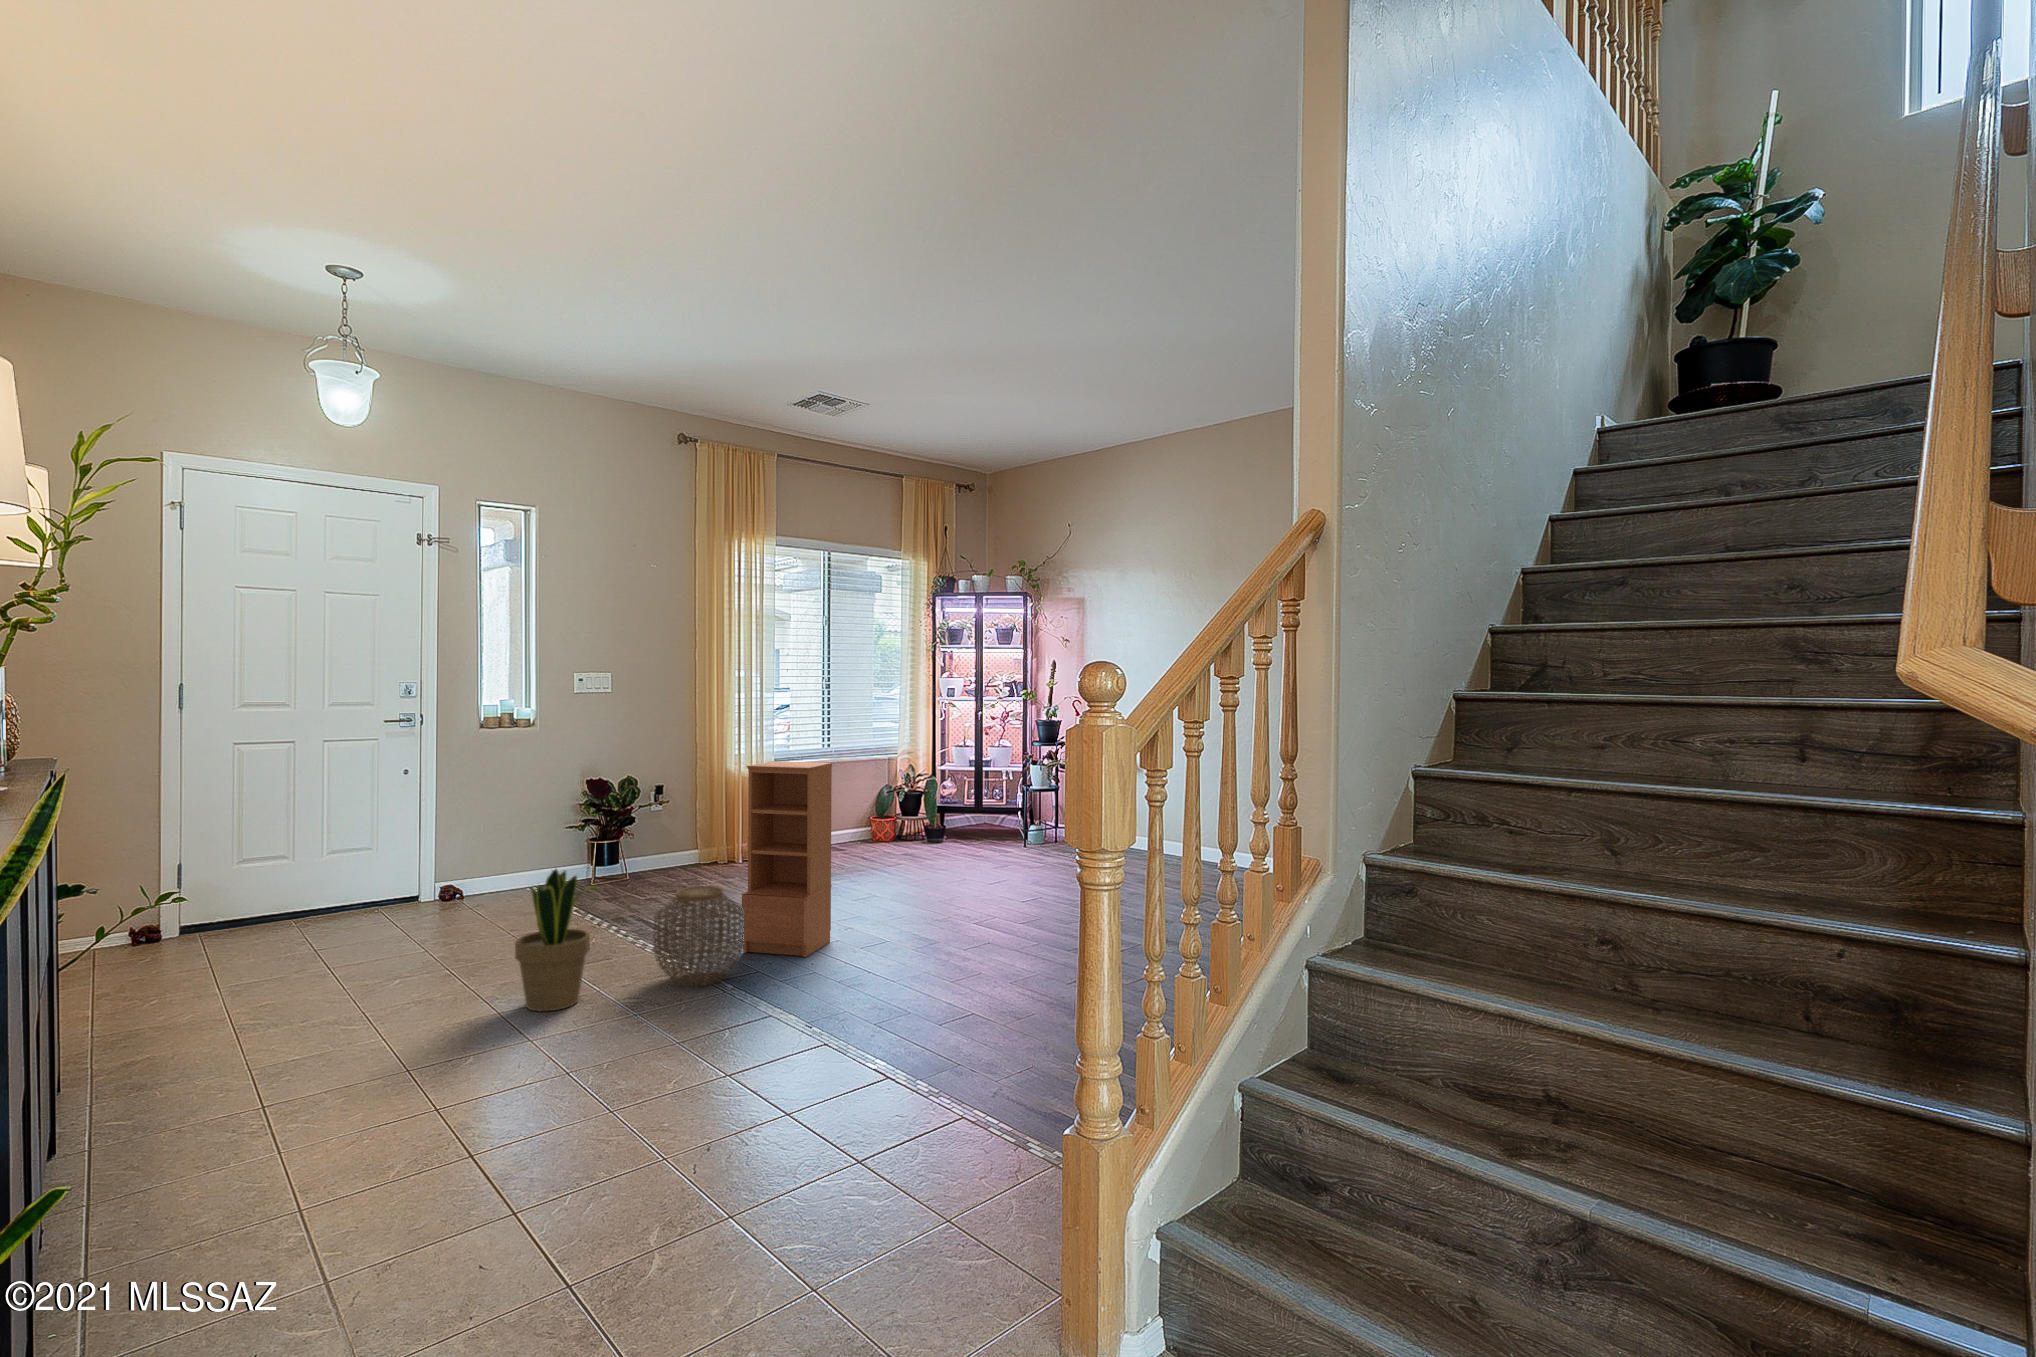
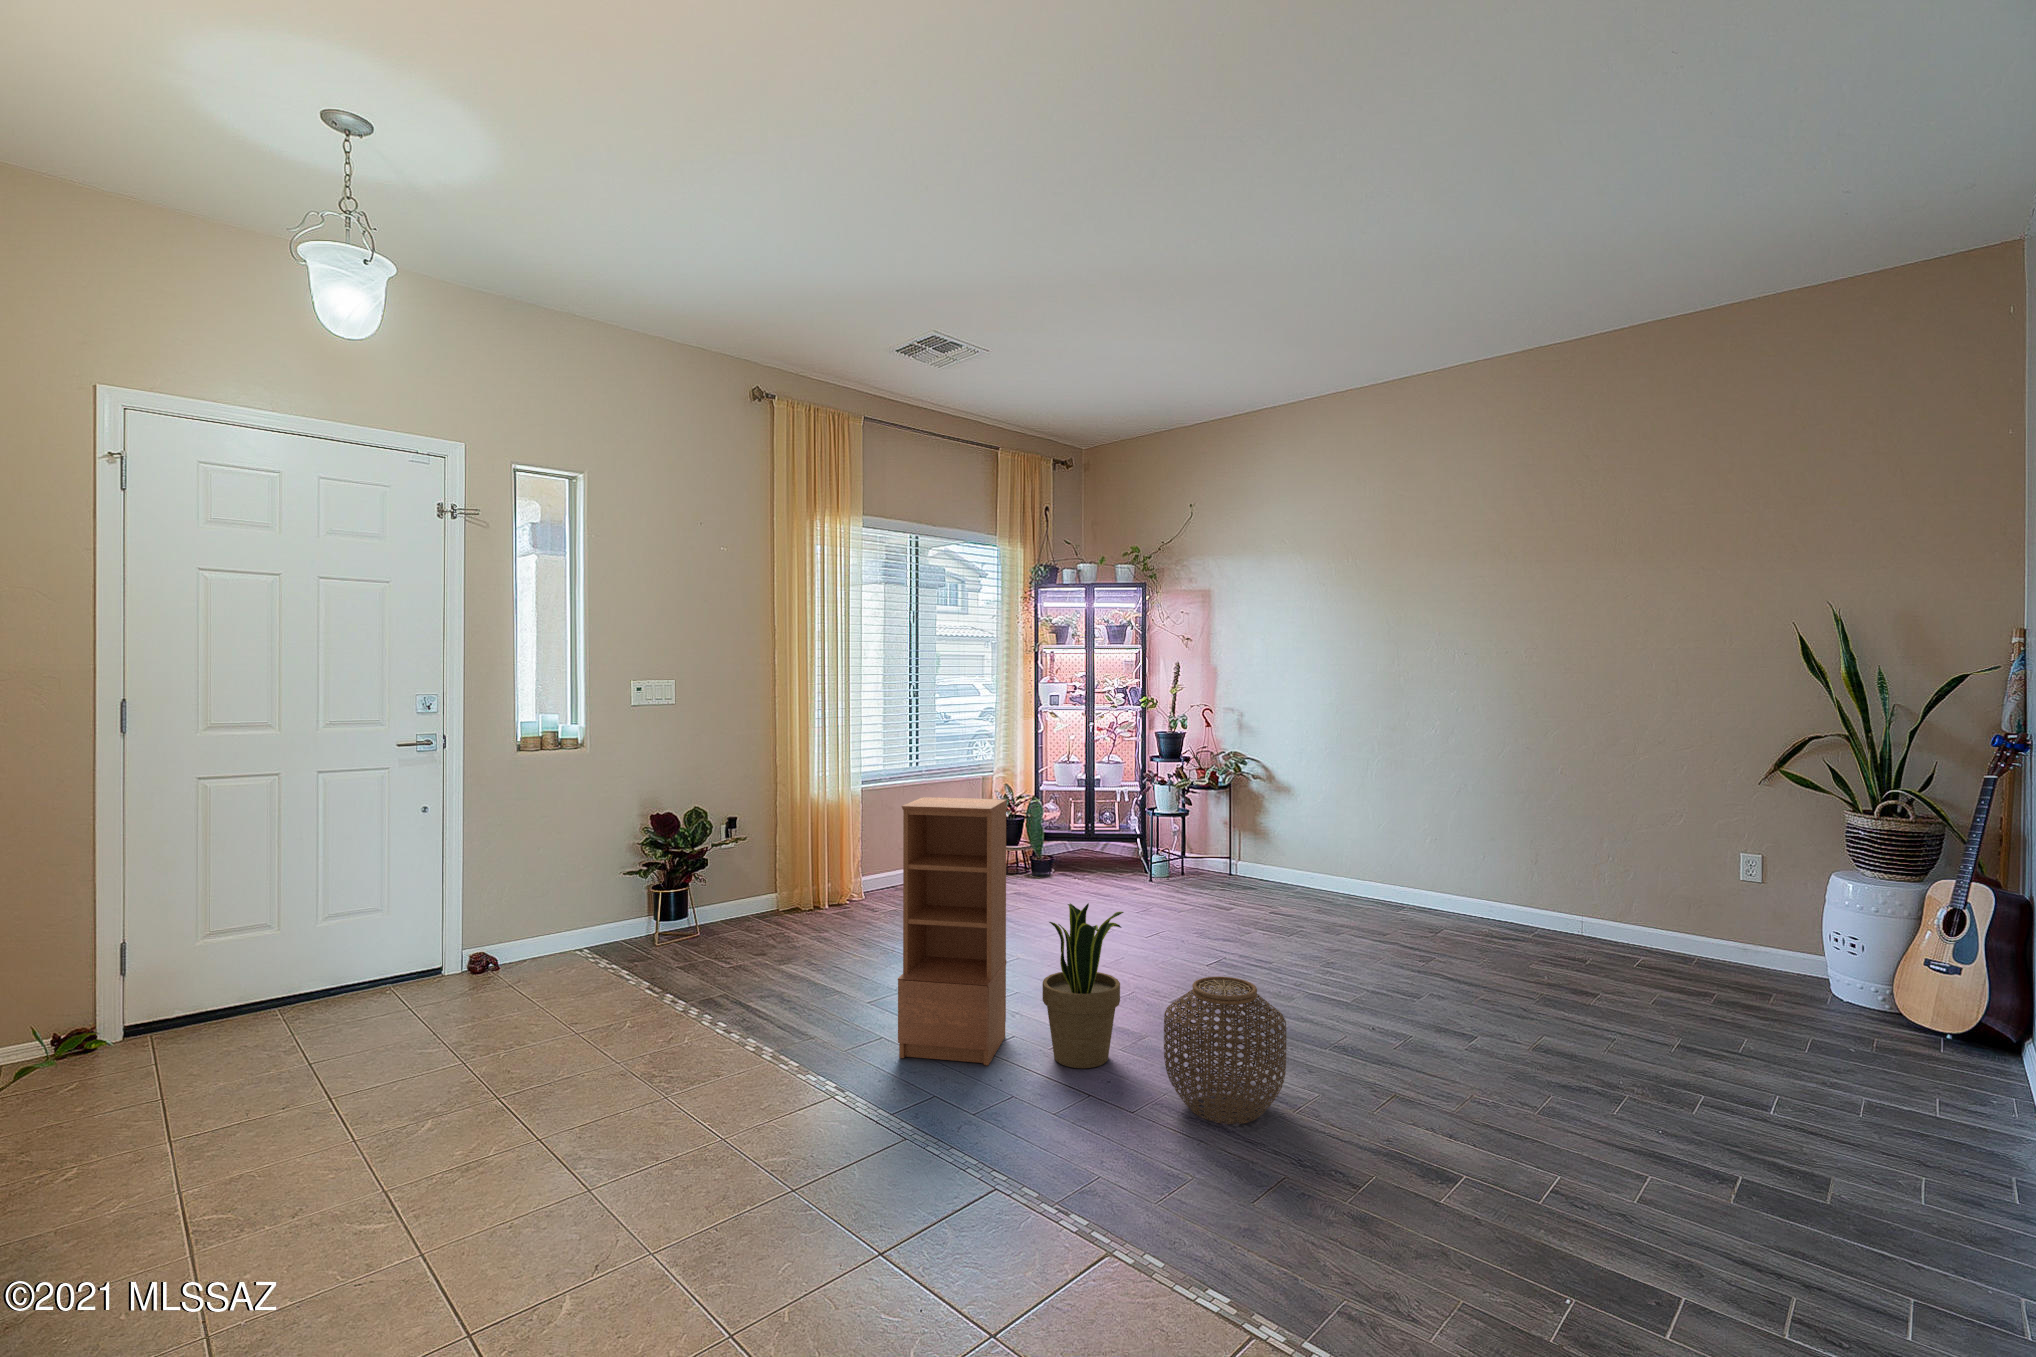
potted plant: present [515,869,599,1011] -> present [1042,903,1124,1068]
woven basket: present [654,886,744,987] -> present [1164,976,1286,1124]

